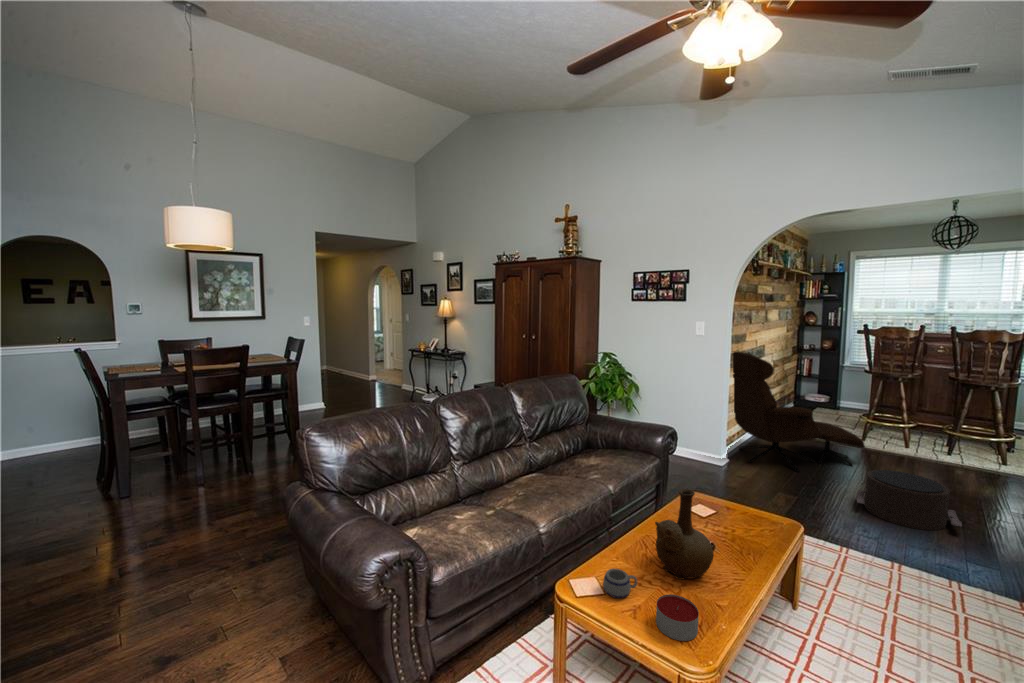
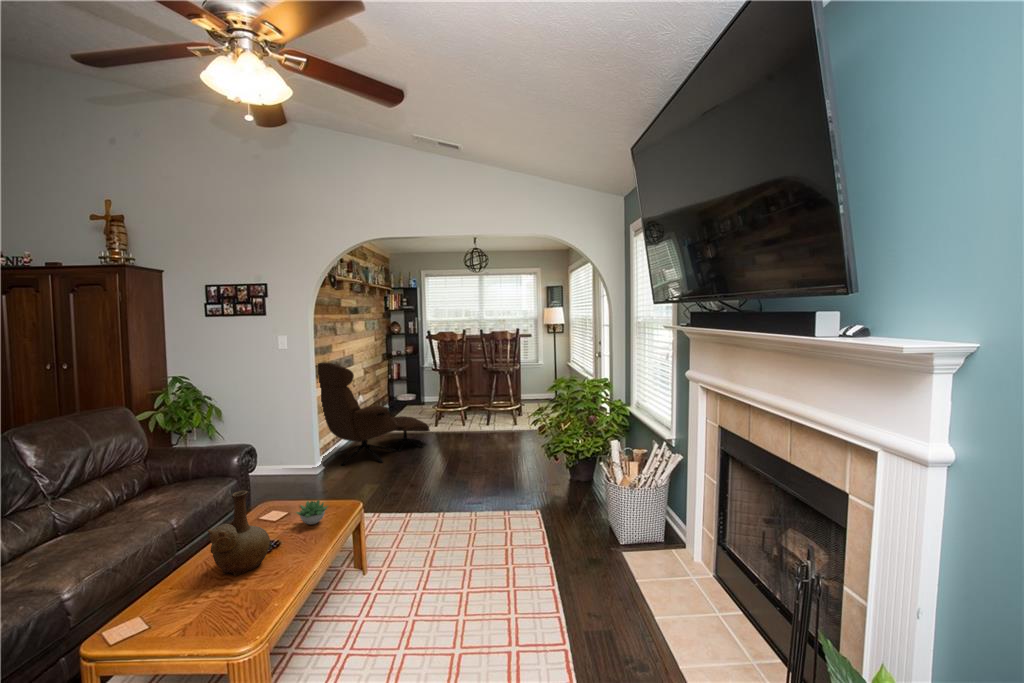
pouf: present [856,470,962,530] -> none [418,442,477,482]
succulent plant: none [733,513,773,544] -> present [296,500,328,524]
mug: present [603,569,637,598] -> none [148,588,189,617]
candle: present [656,594,699,641] -> none [205,584,247,622]

